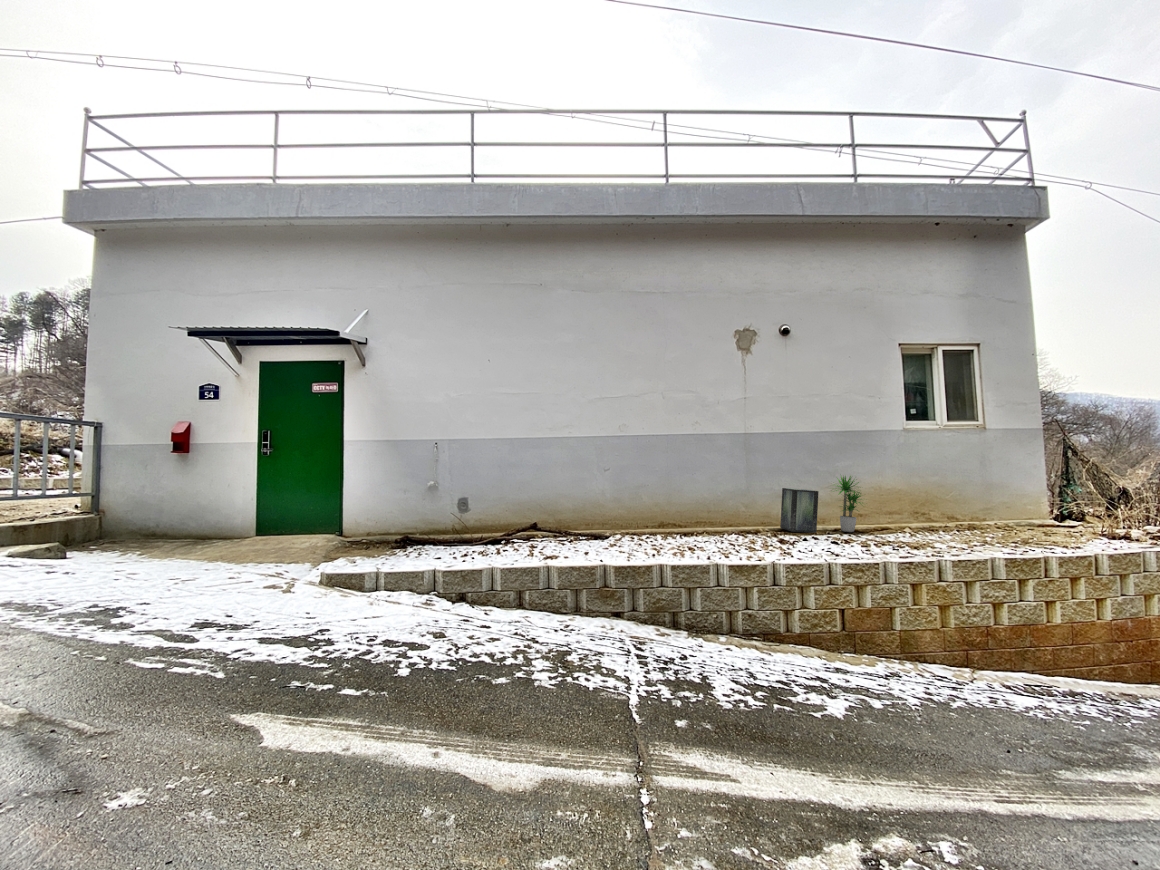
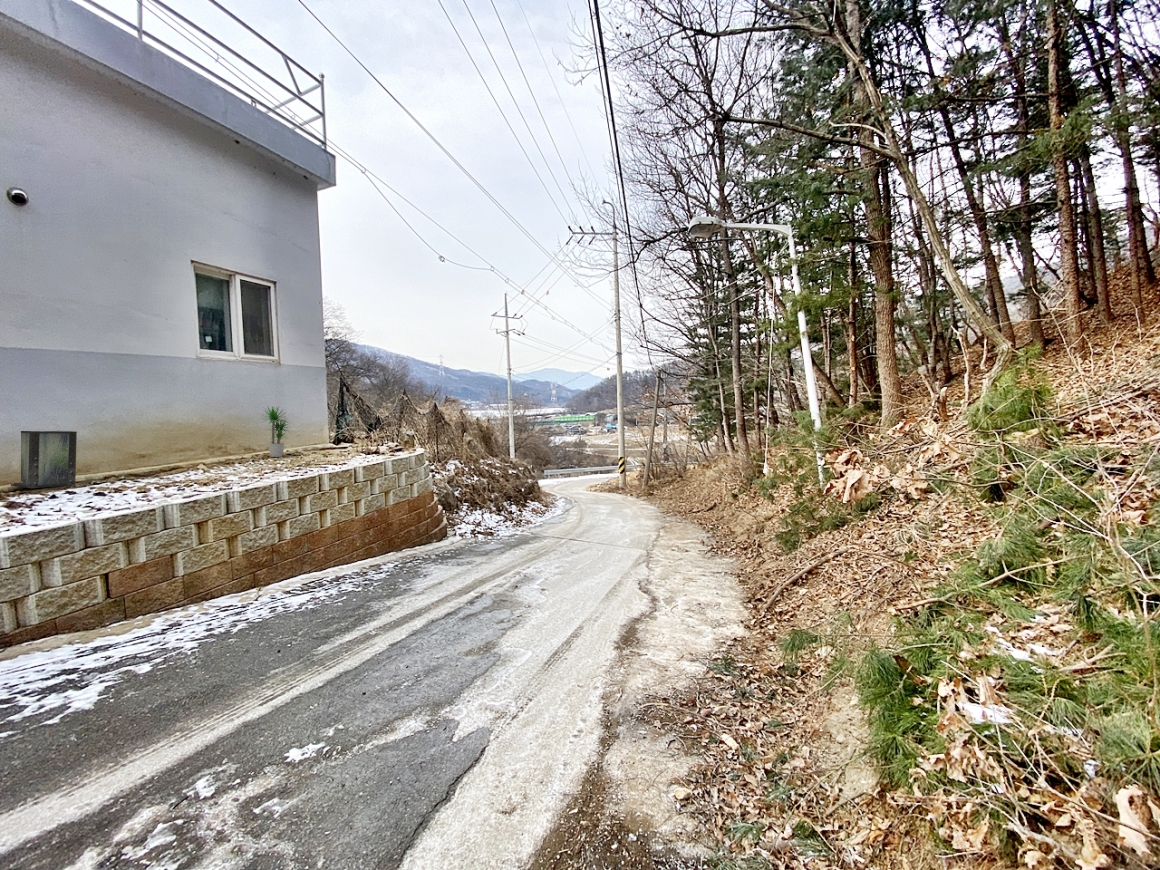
potted plant: present [836,476,861,532] -> present [265,407,288,457]

